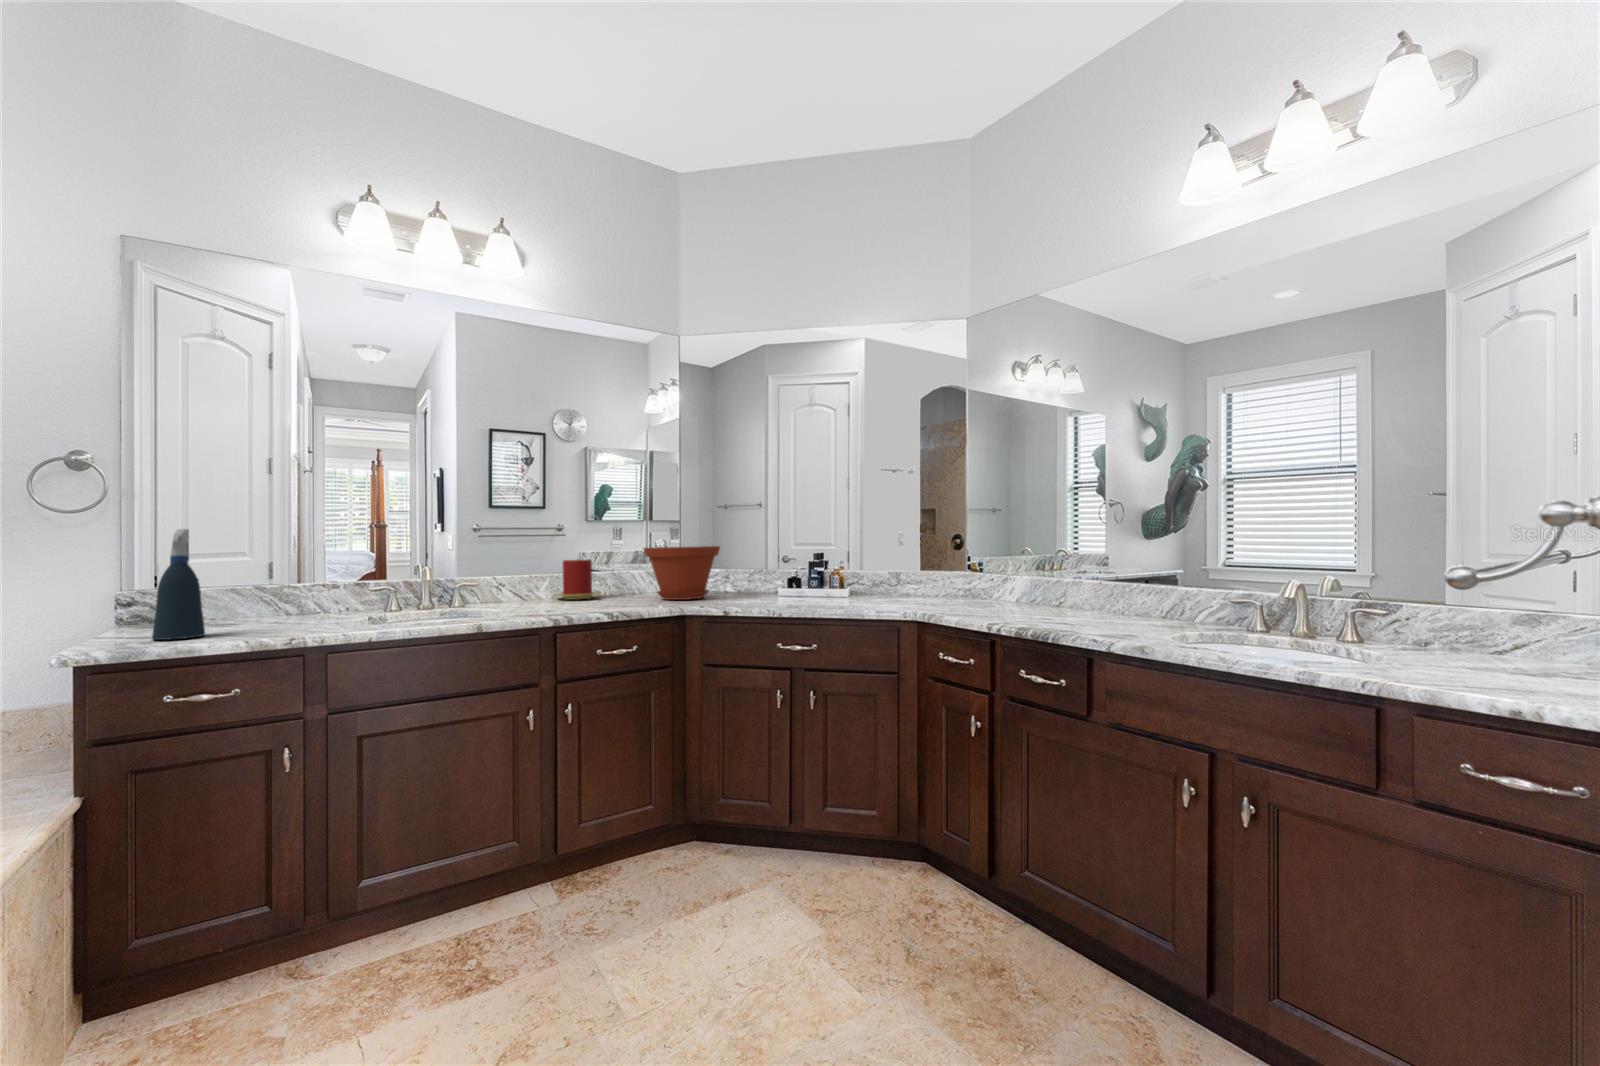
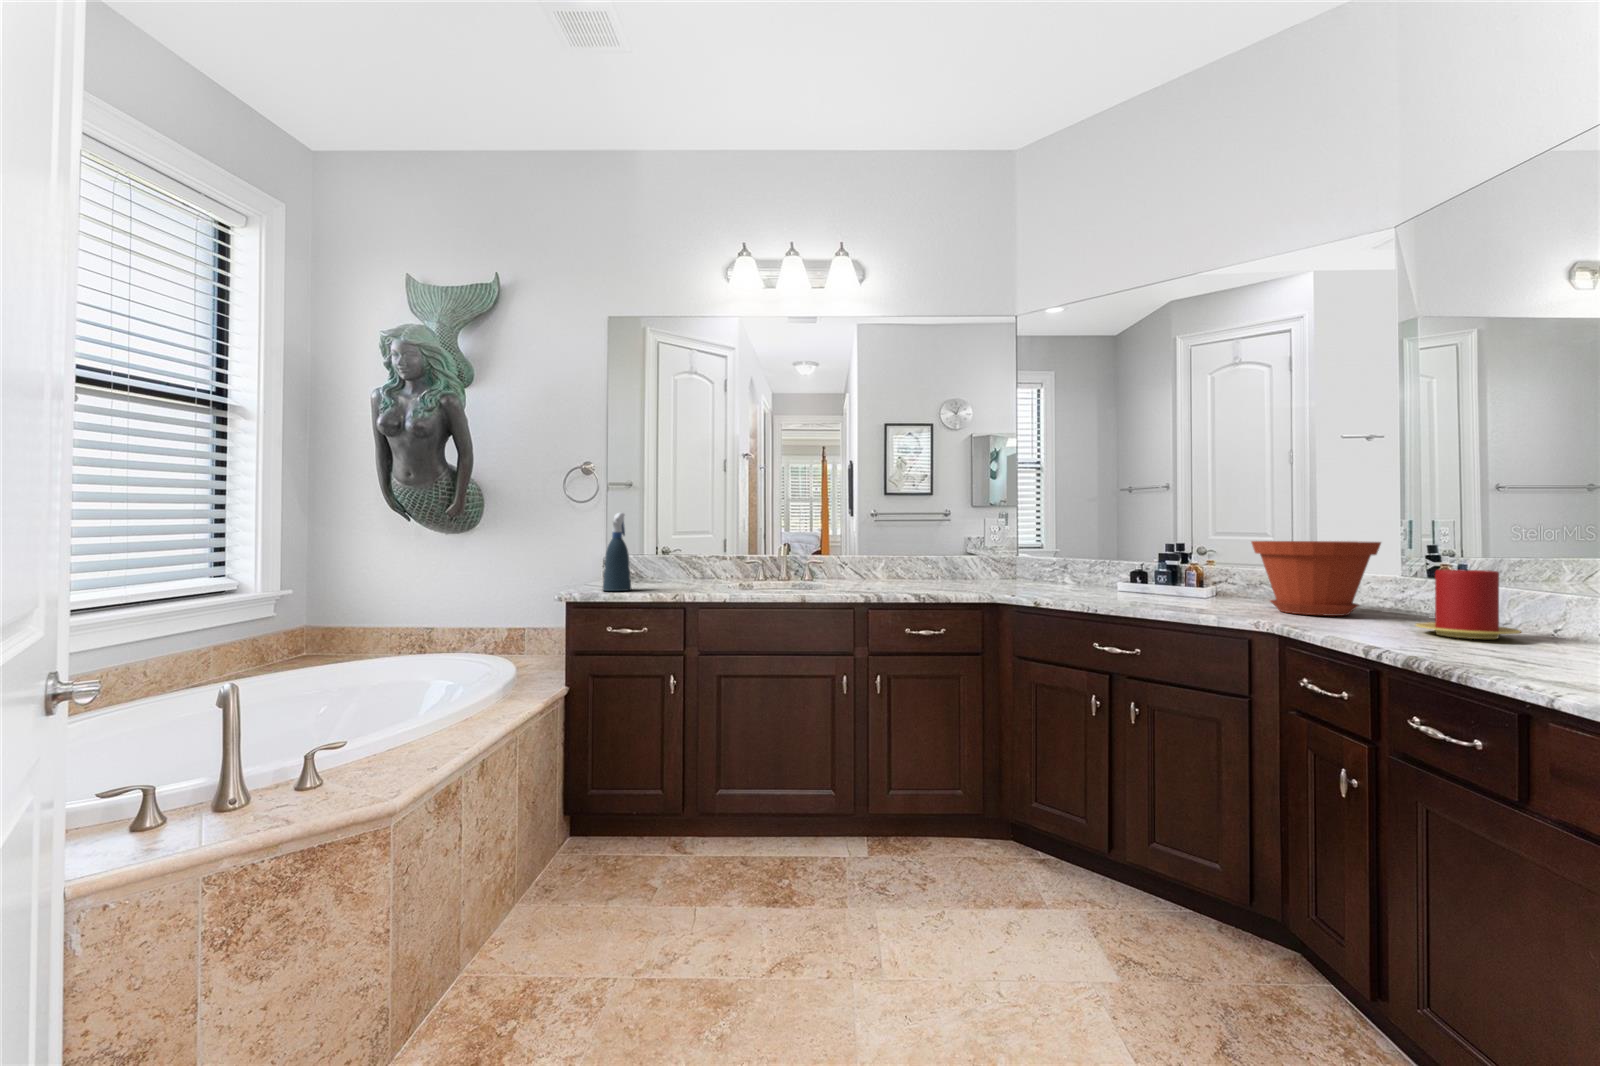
plant pot: present [644,546,720,600] -> present [1251,541,1381,616]
candle: present [554,560,600,600] -> present [1416,569,1521,639]

